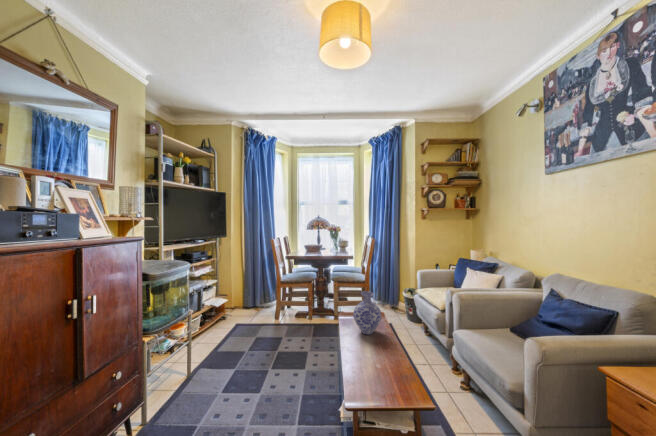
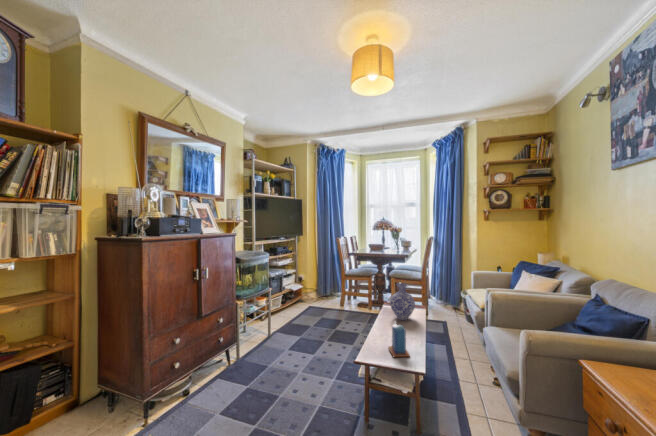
candle: none [374,346,404,396] -> present [388,324,410,357]

